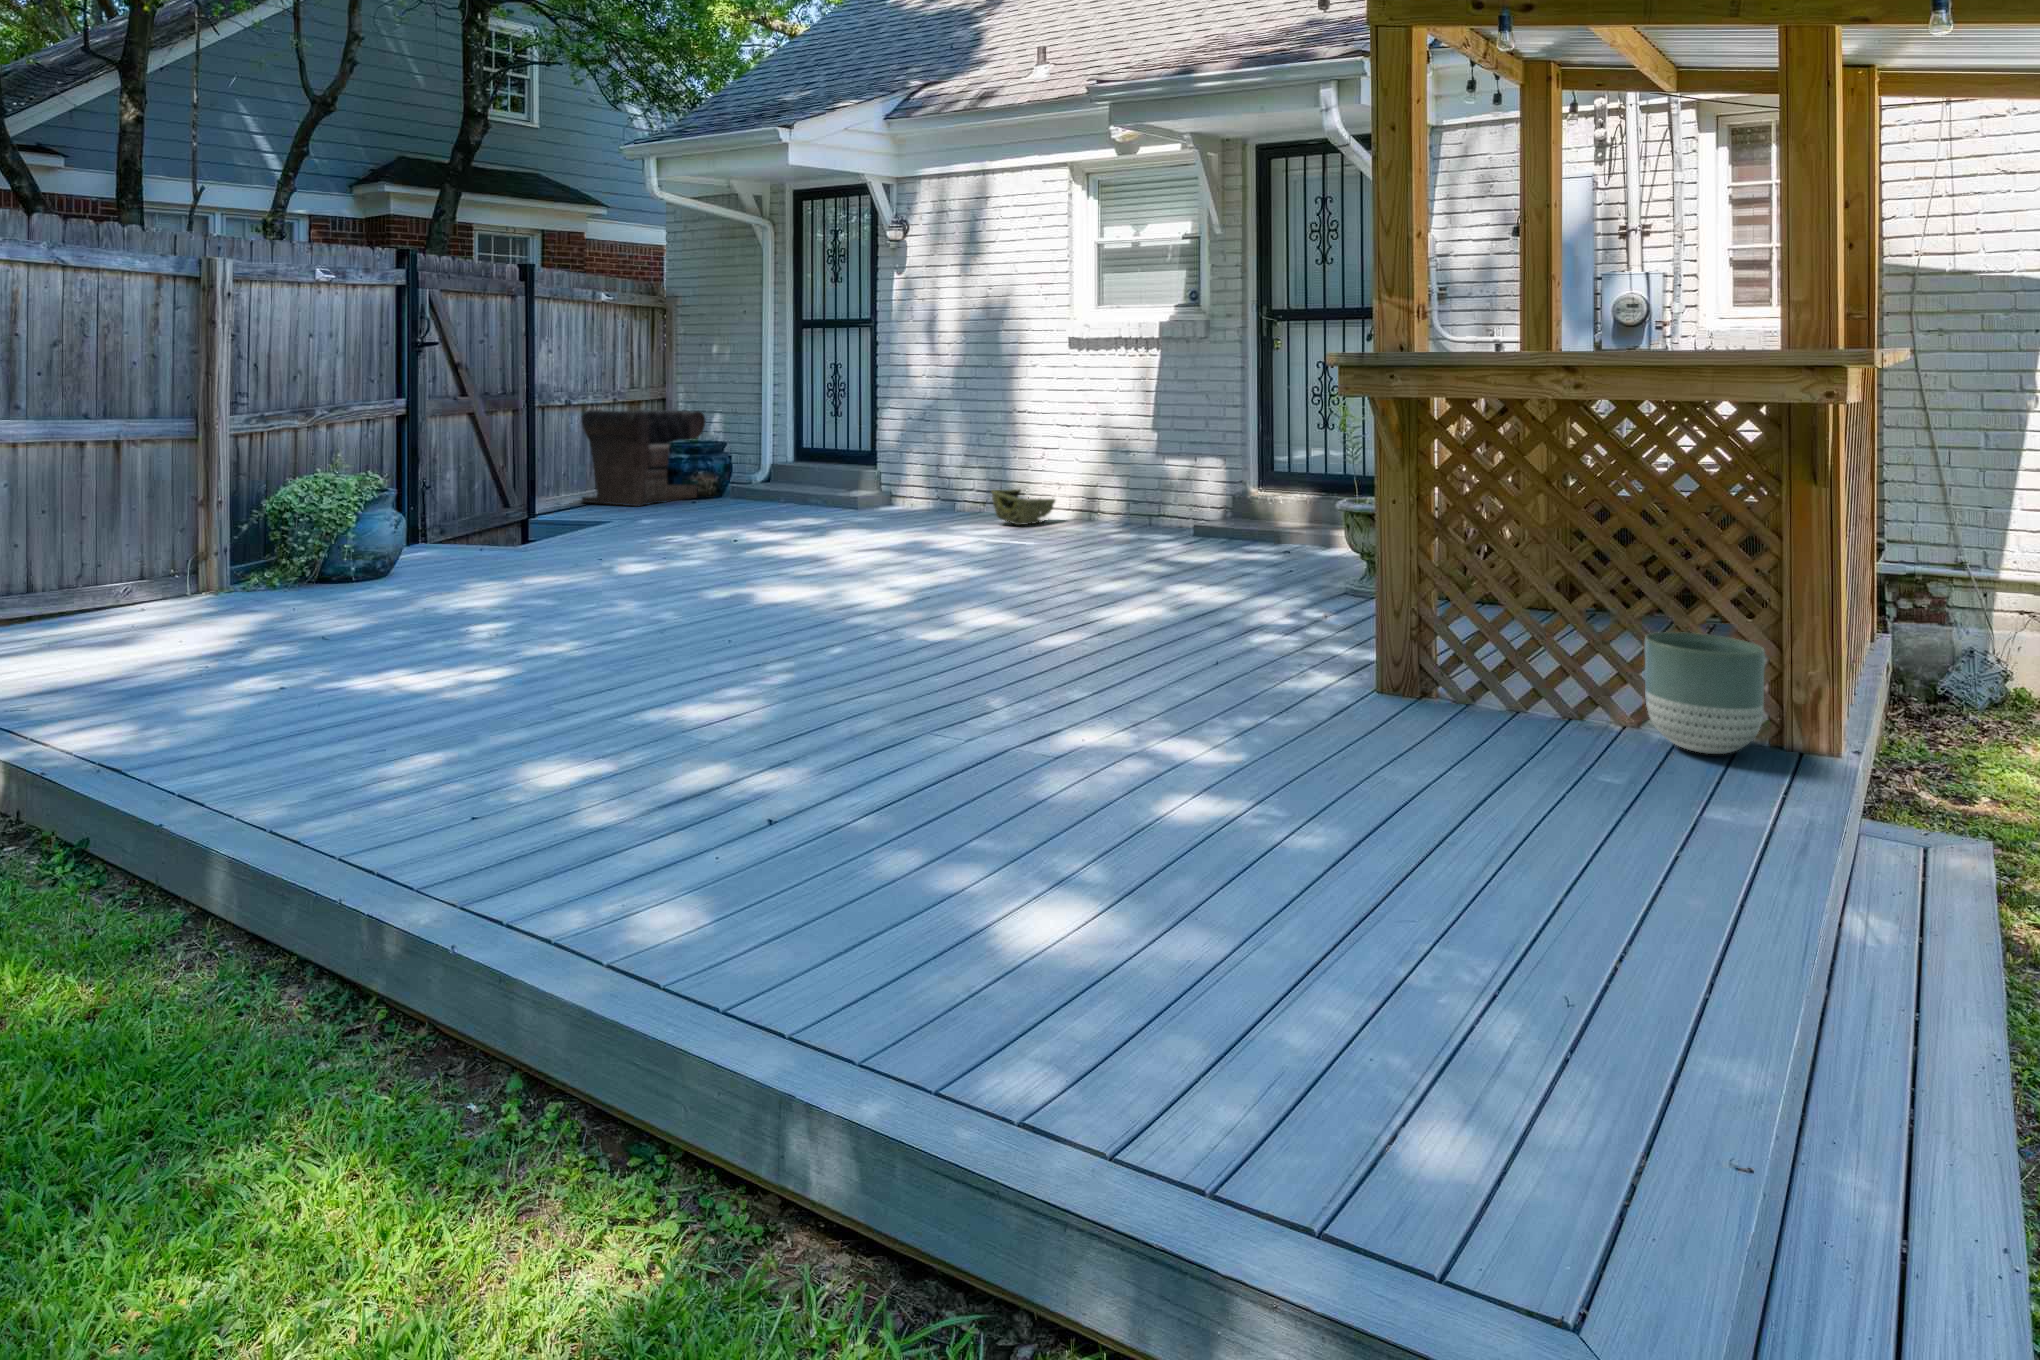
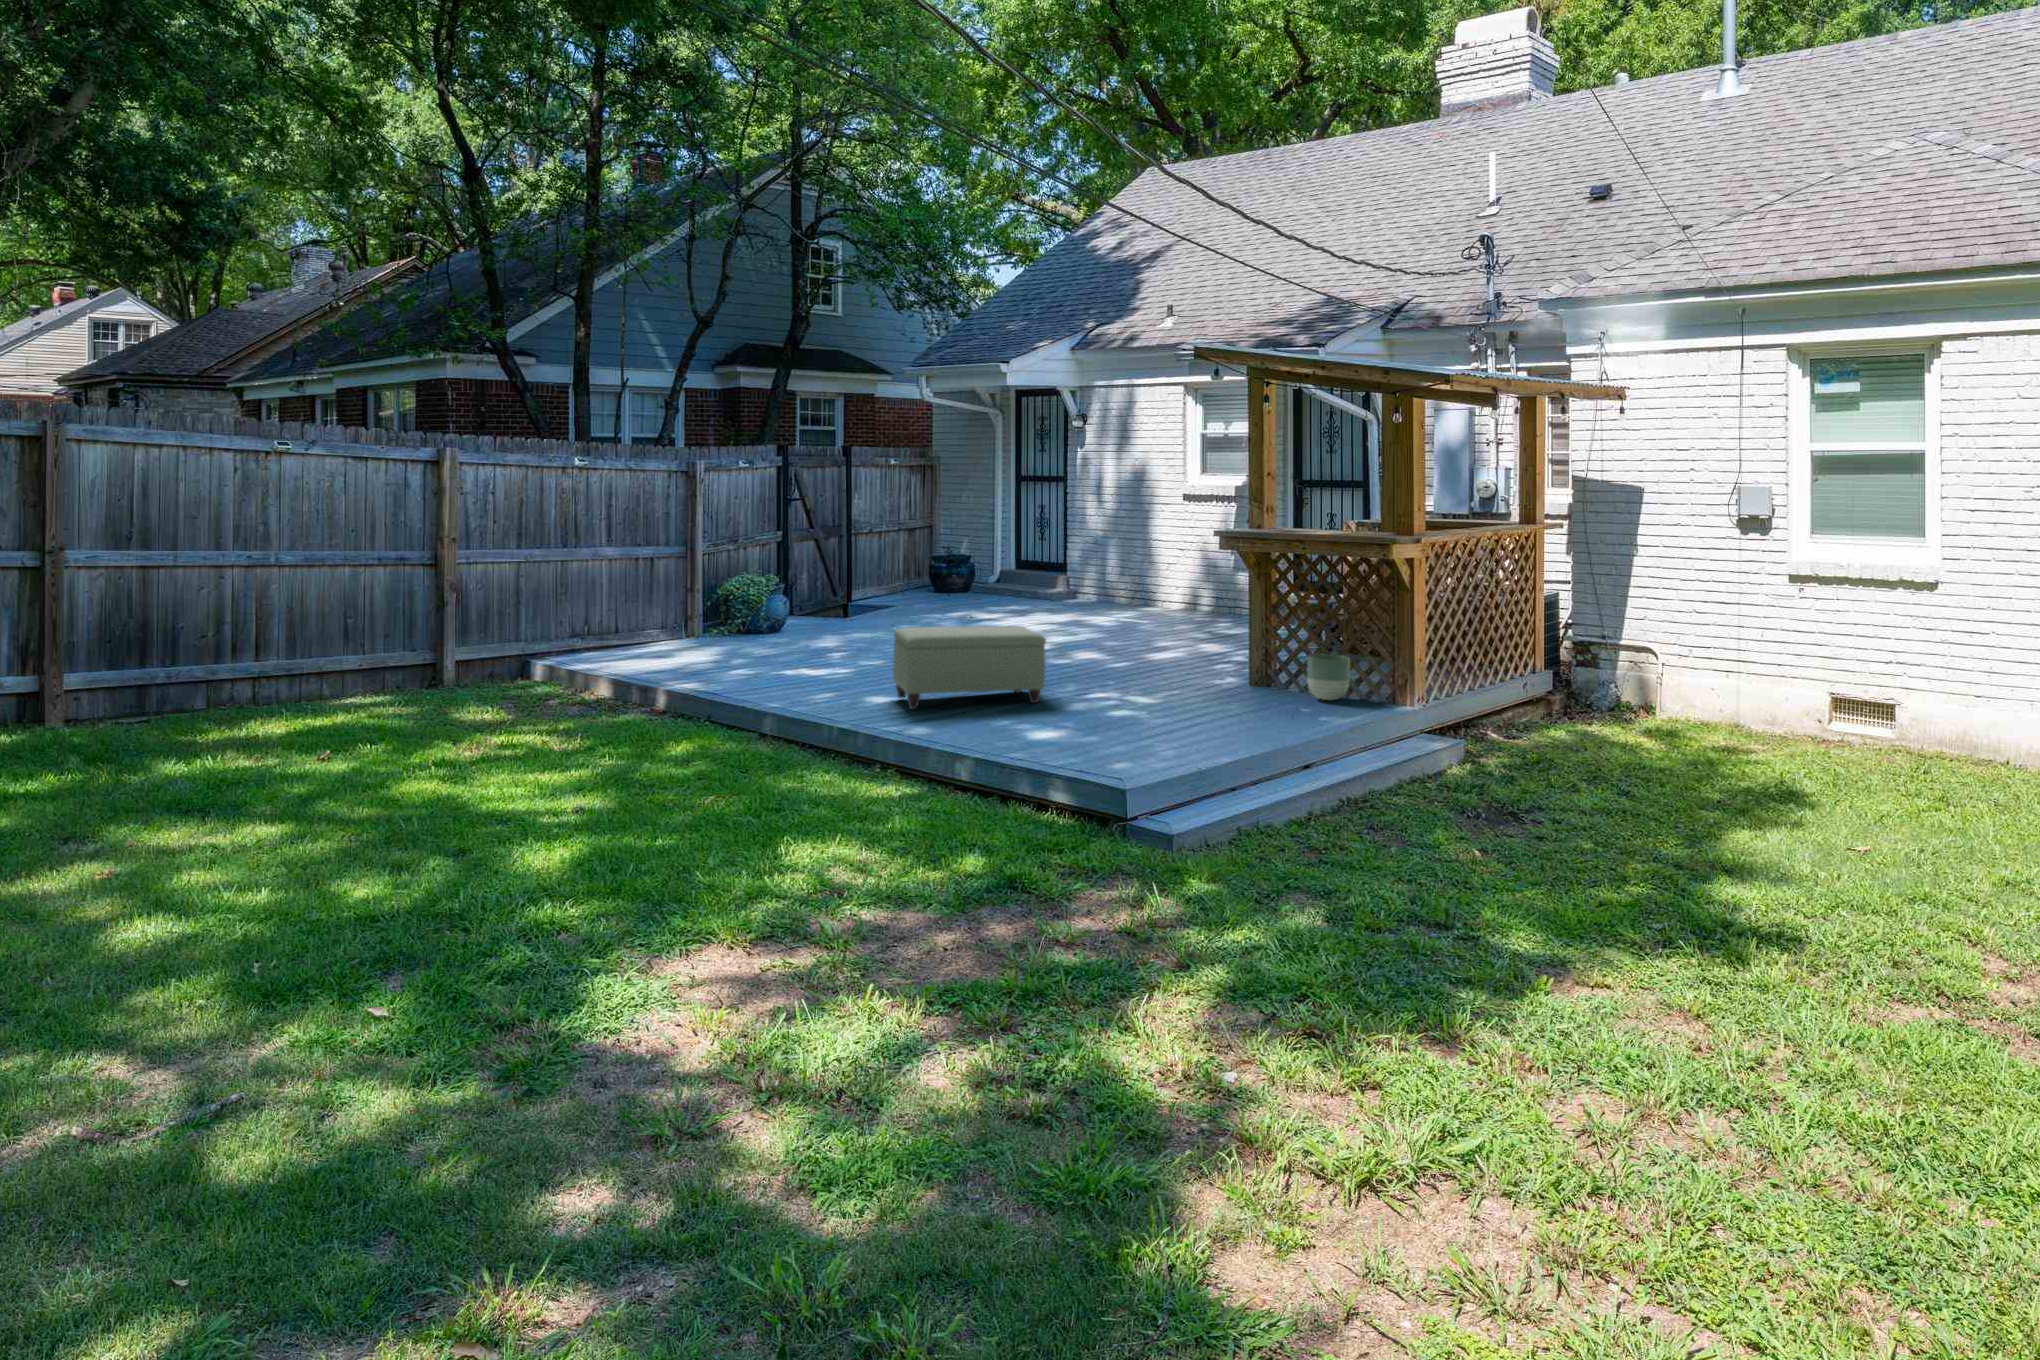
armchair: present [582,409,705,506] -> none [878,535,963,598]
woven basket: present [991,490,1055,525] -> none [1128,590,1171,612]
ottoman: none [572,577,1006,849] -> present [893,626,1046,709]

